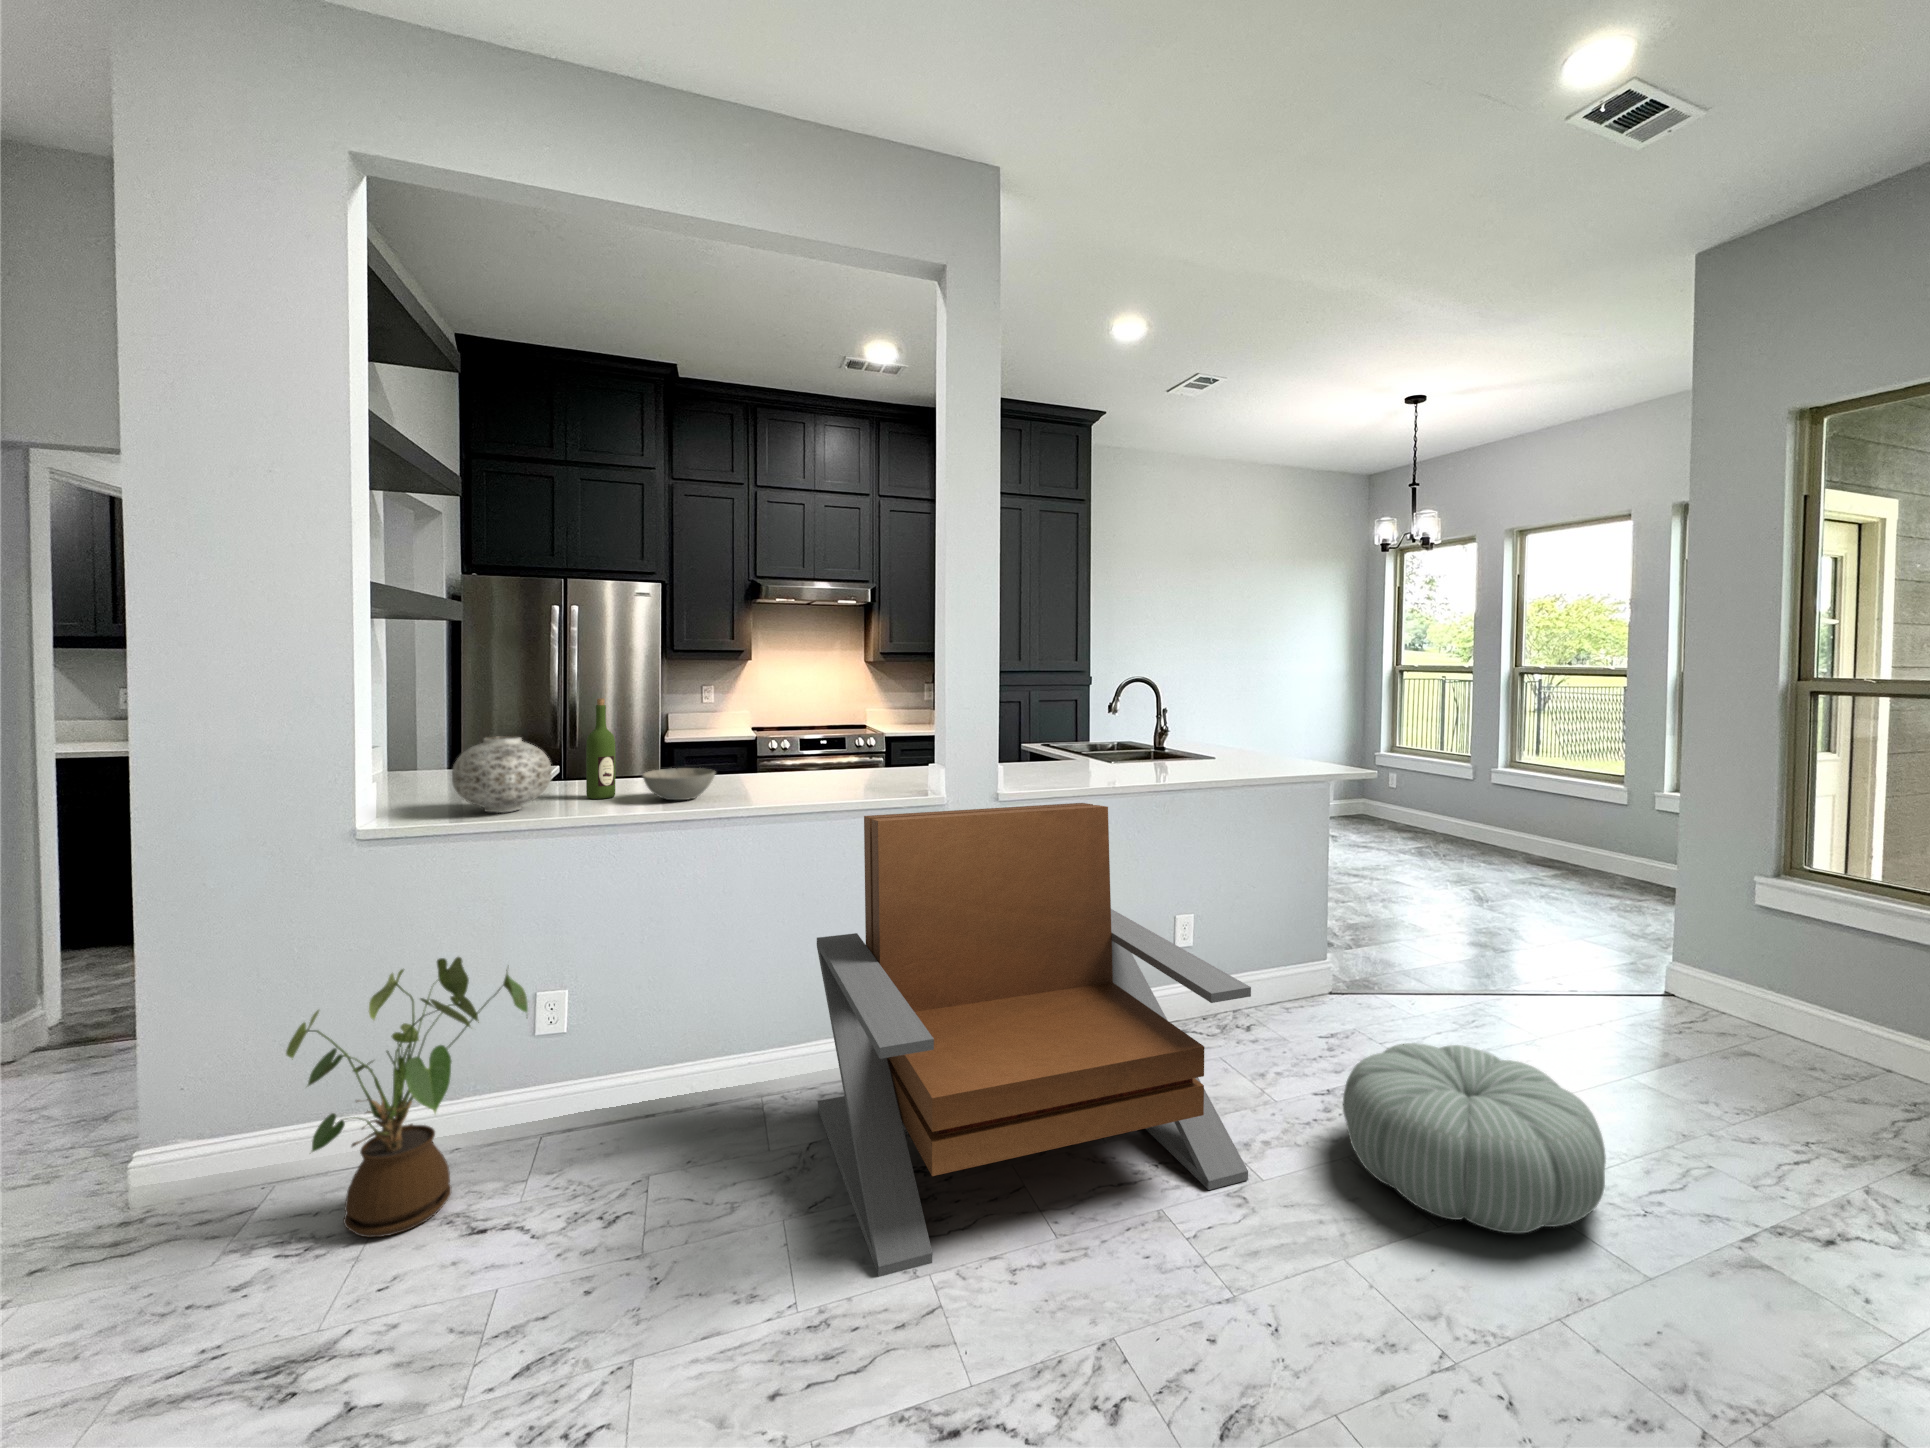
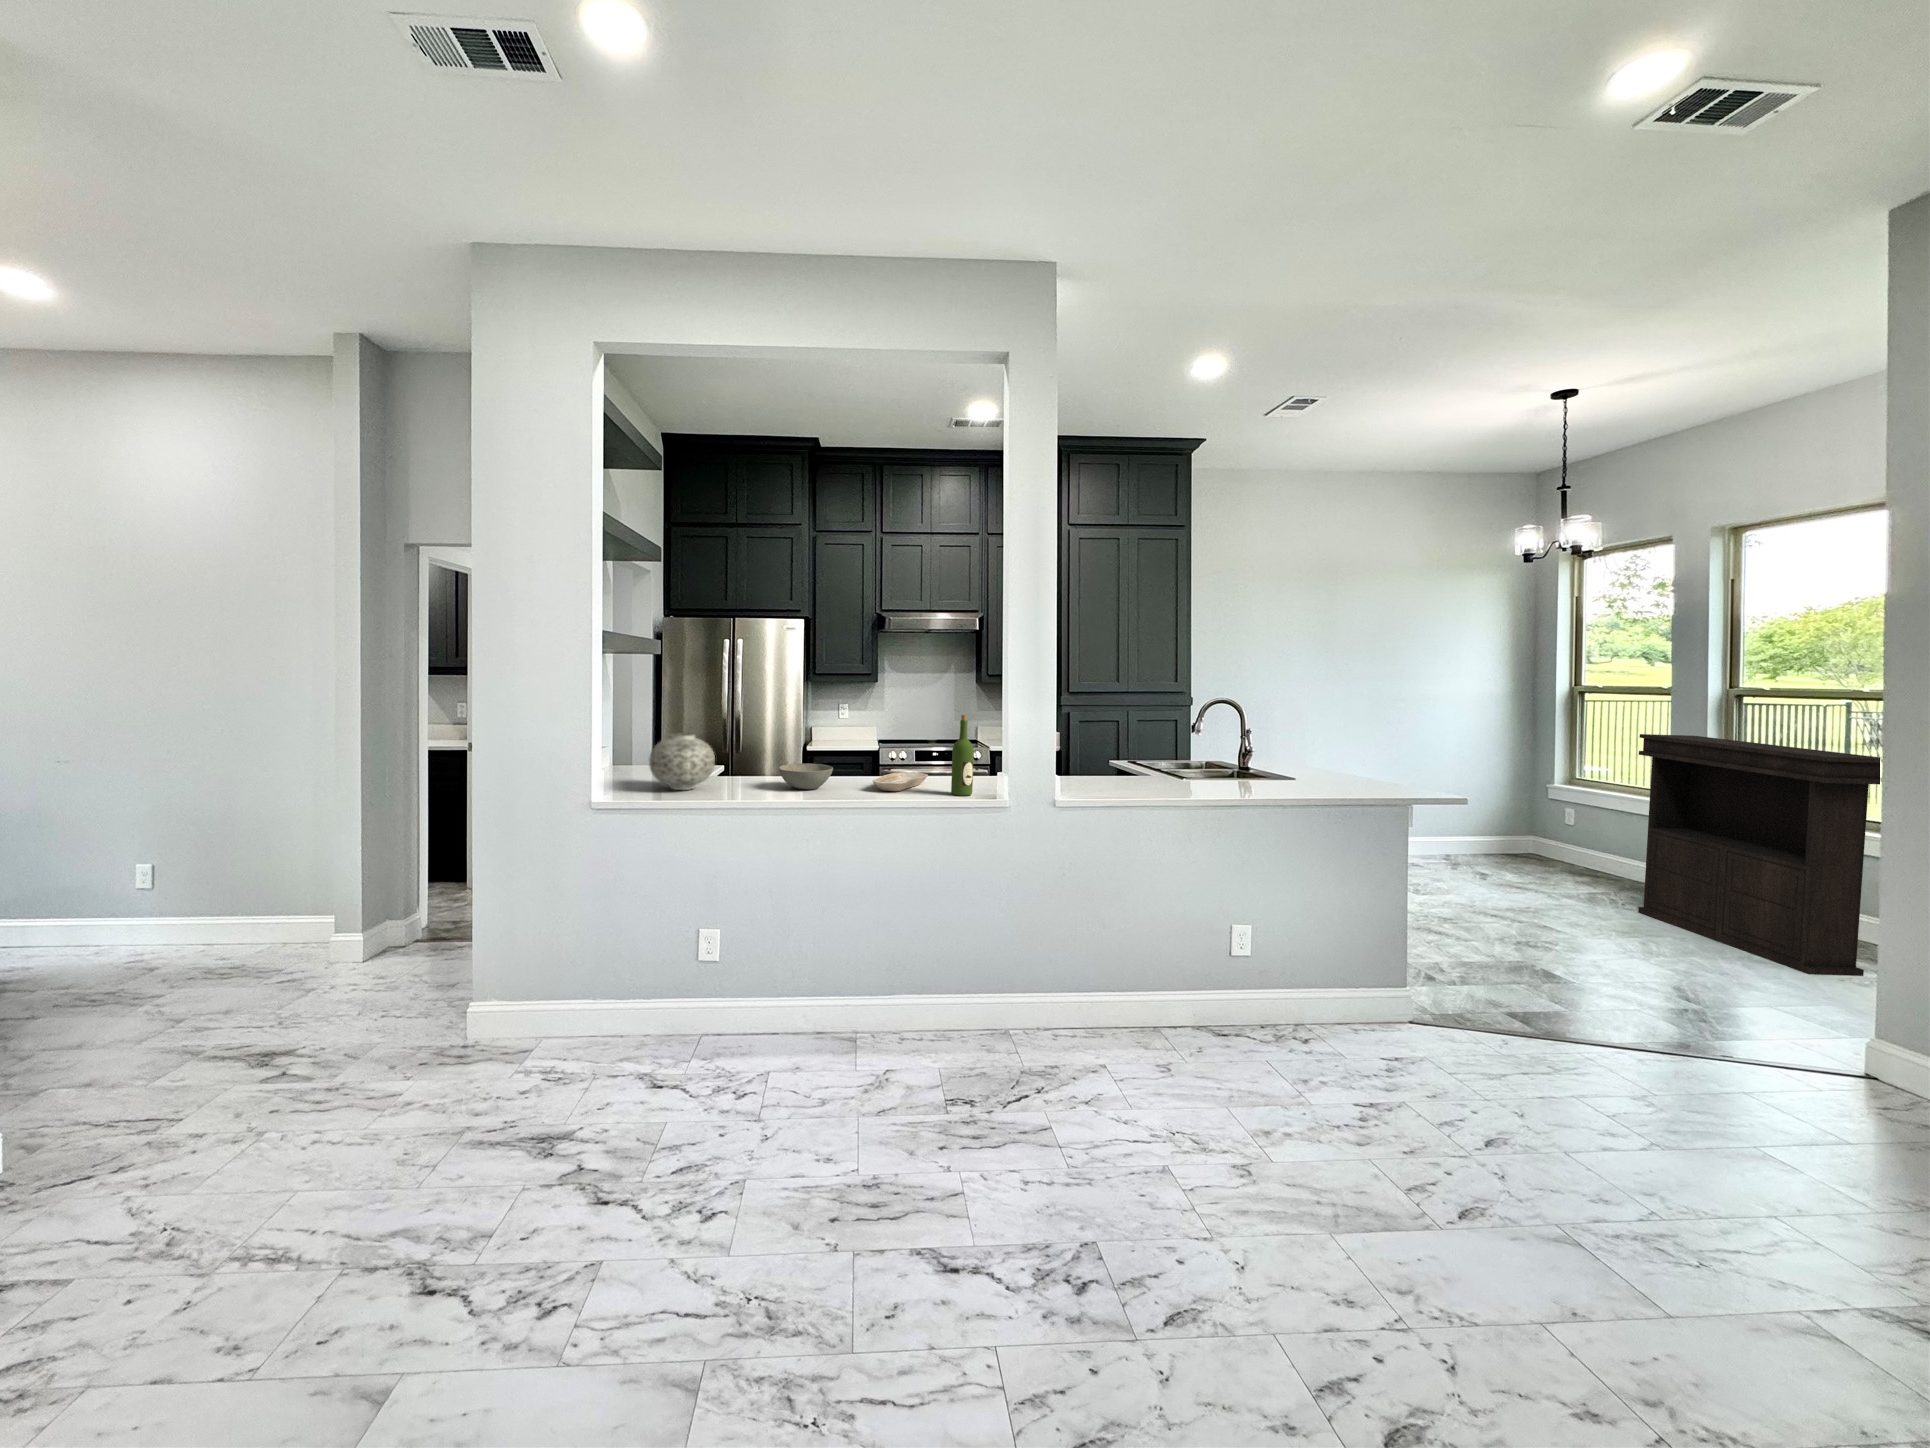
wine bottle: present [586,699,615,799] -> present [951,715,974,796]
console table: none [1456,704,1652,903] -> present [1638,734,1880,976]
tray: none [768,772,833,795] -> present [873,772,928,791]
lounge chair: present [817,803,1251,1277] -> none [901,812,1262,1167]
house plant: present [286,957,528,1237] -> none [547,892,693,1078]
pouf: present [1343,1043,1606,1233] -> none [1357,1066,1623,1249]

